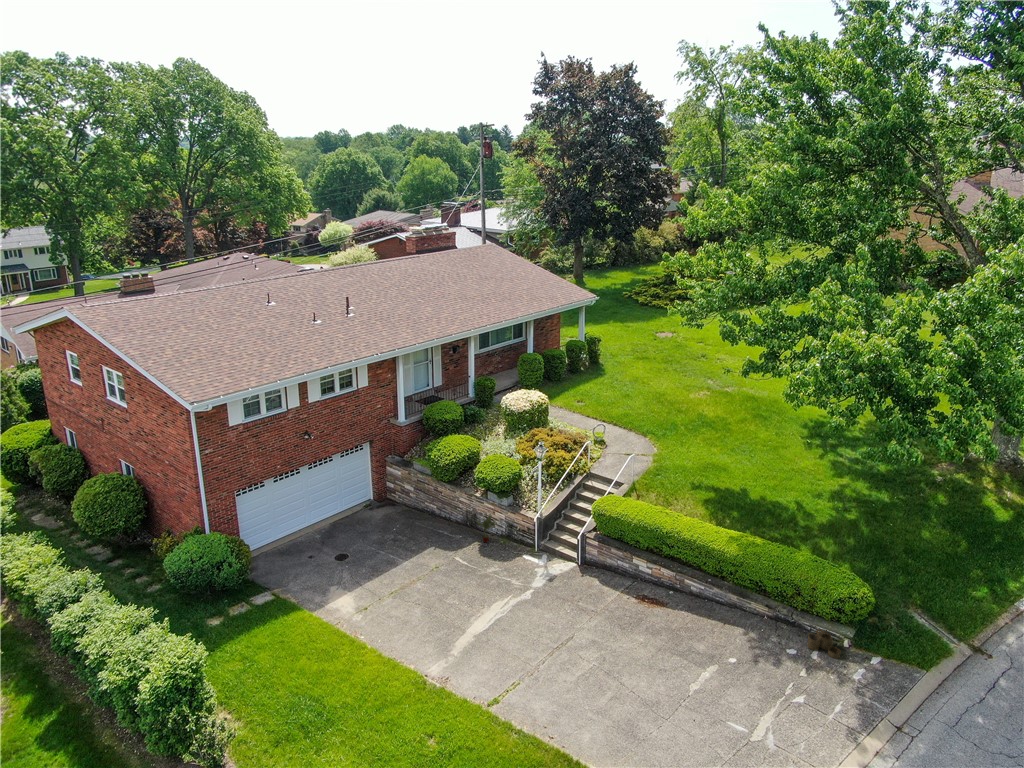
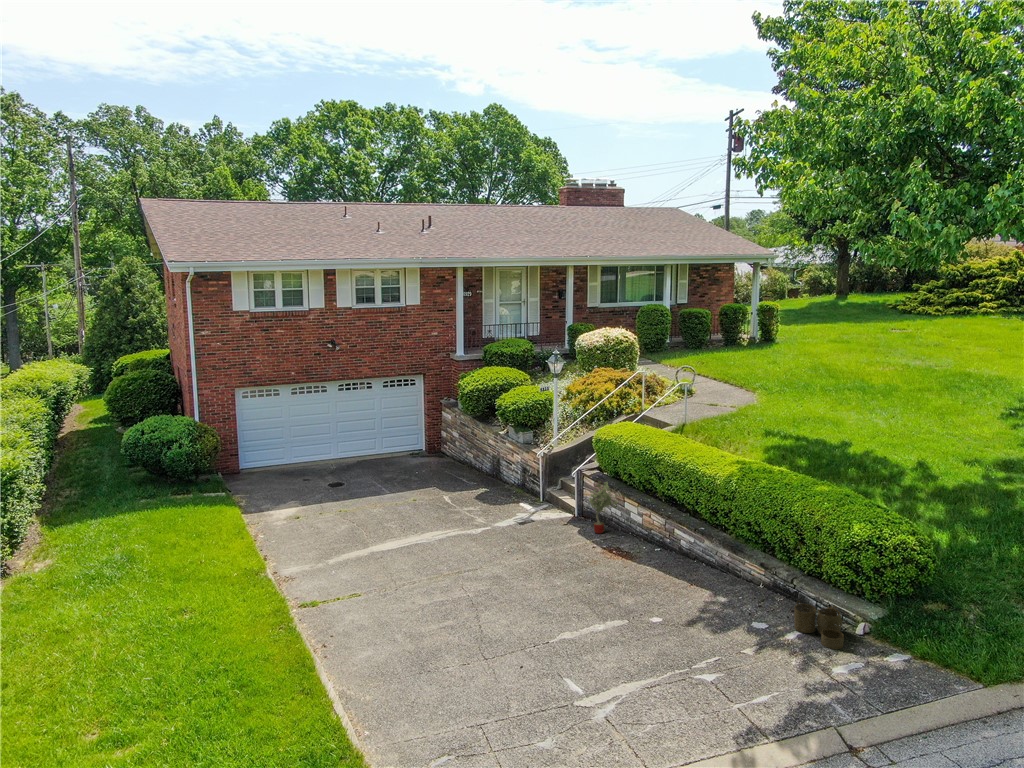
potted tree: present [477,513,496,543] -> present [589,482,617,534]

